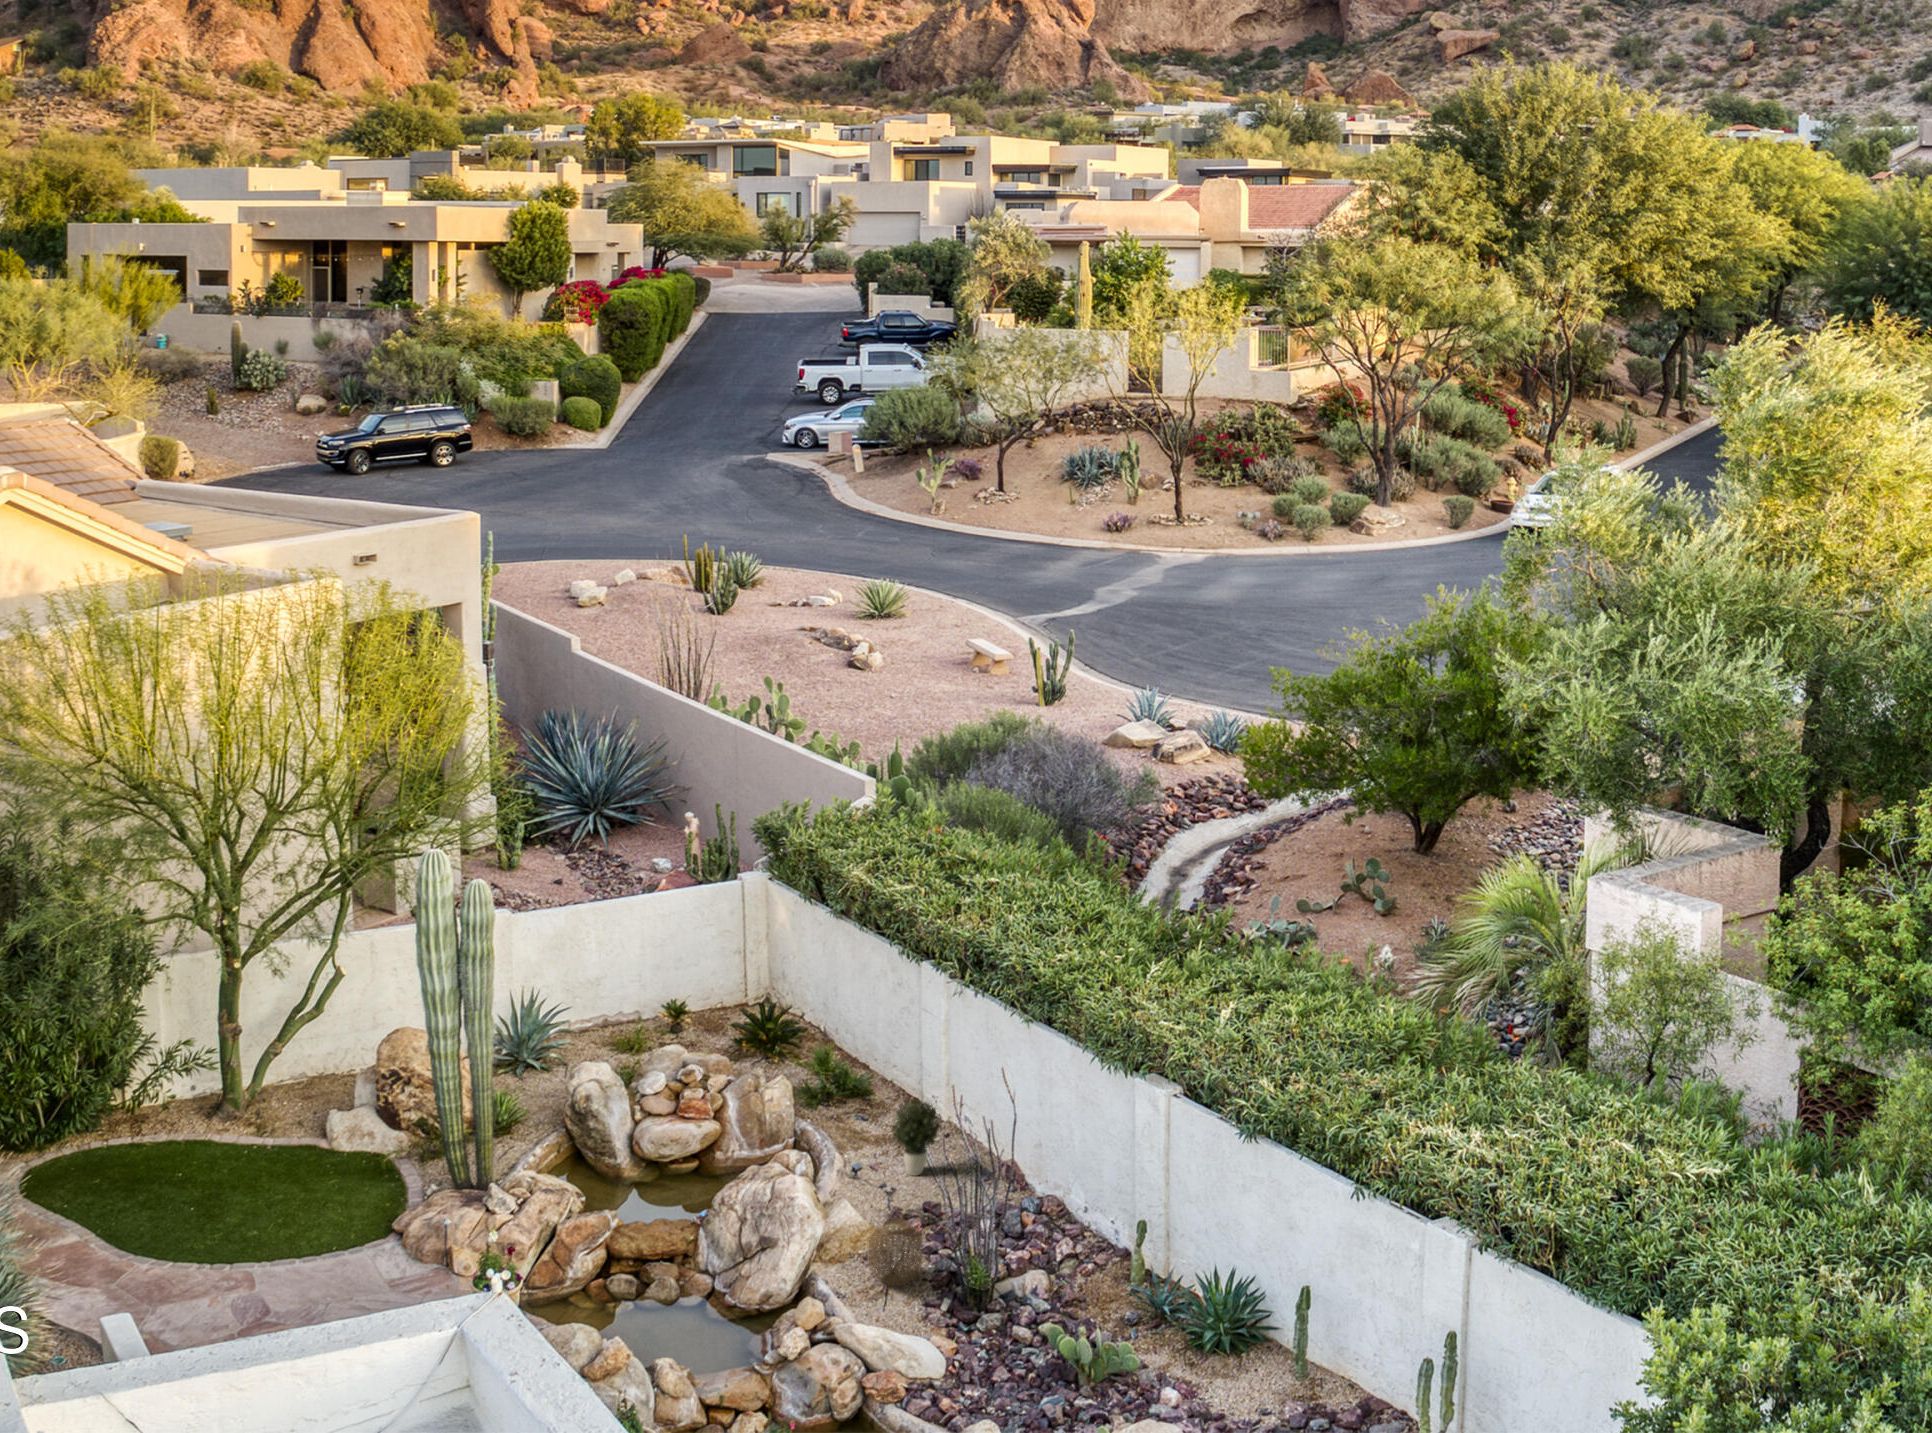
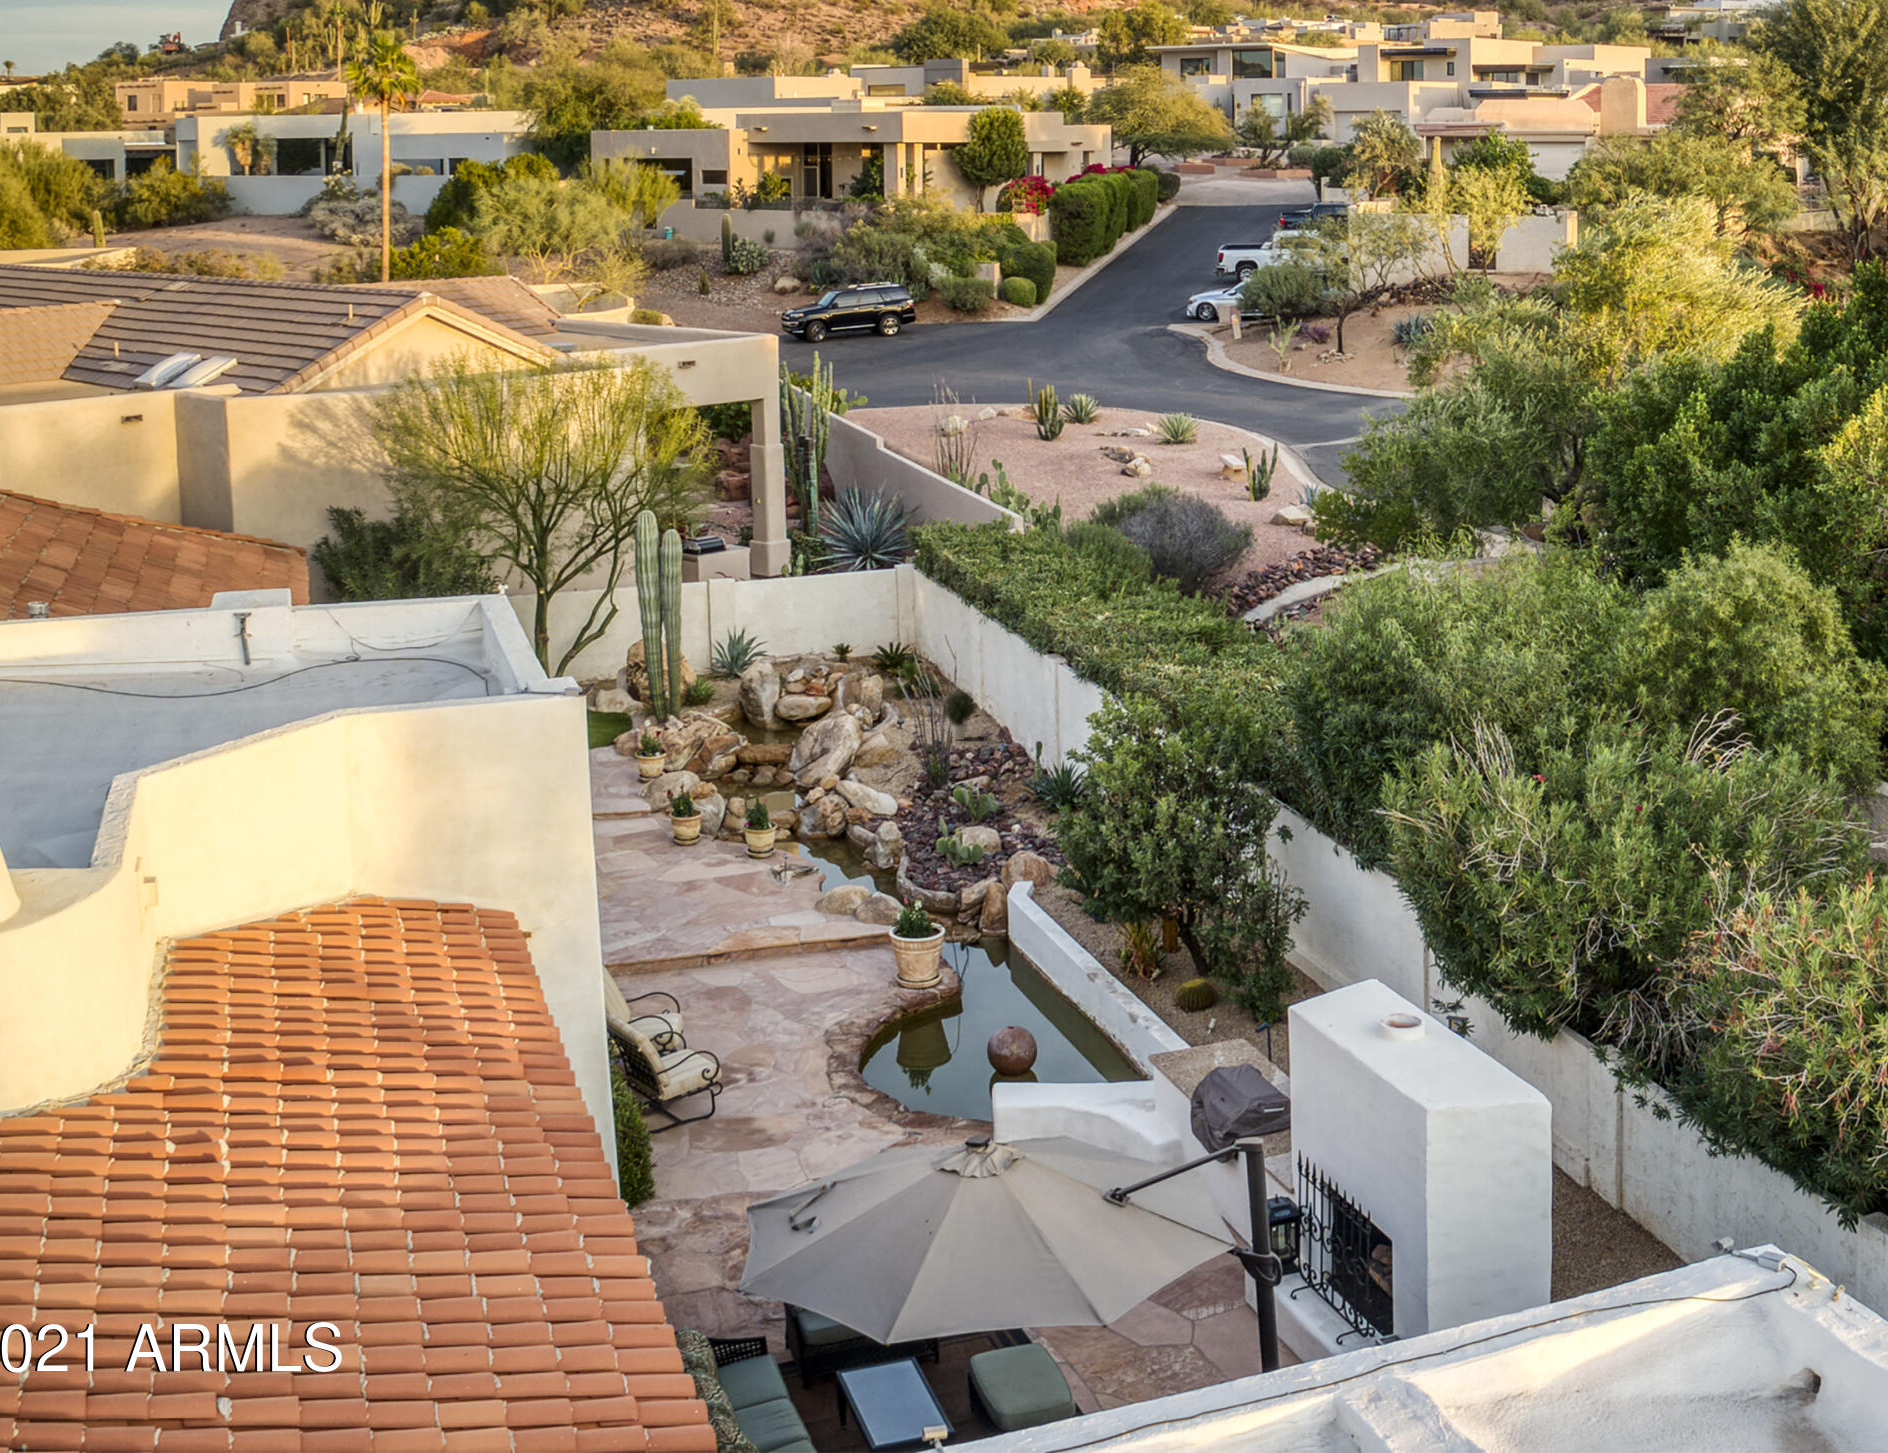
woven basket: present [869,1218,923,1286] -> none [889,743,925,783]

